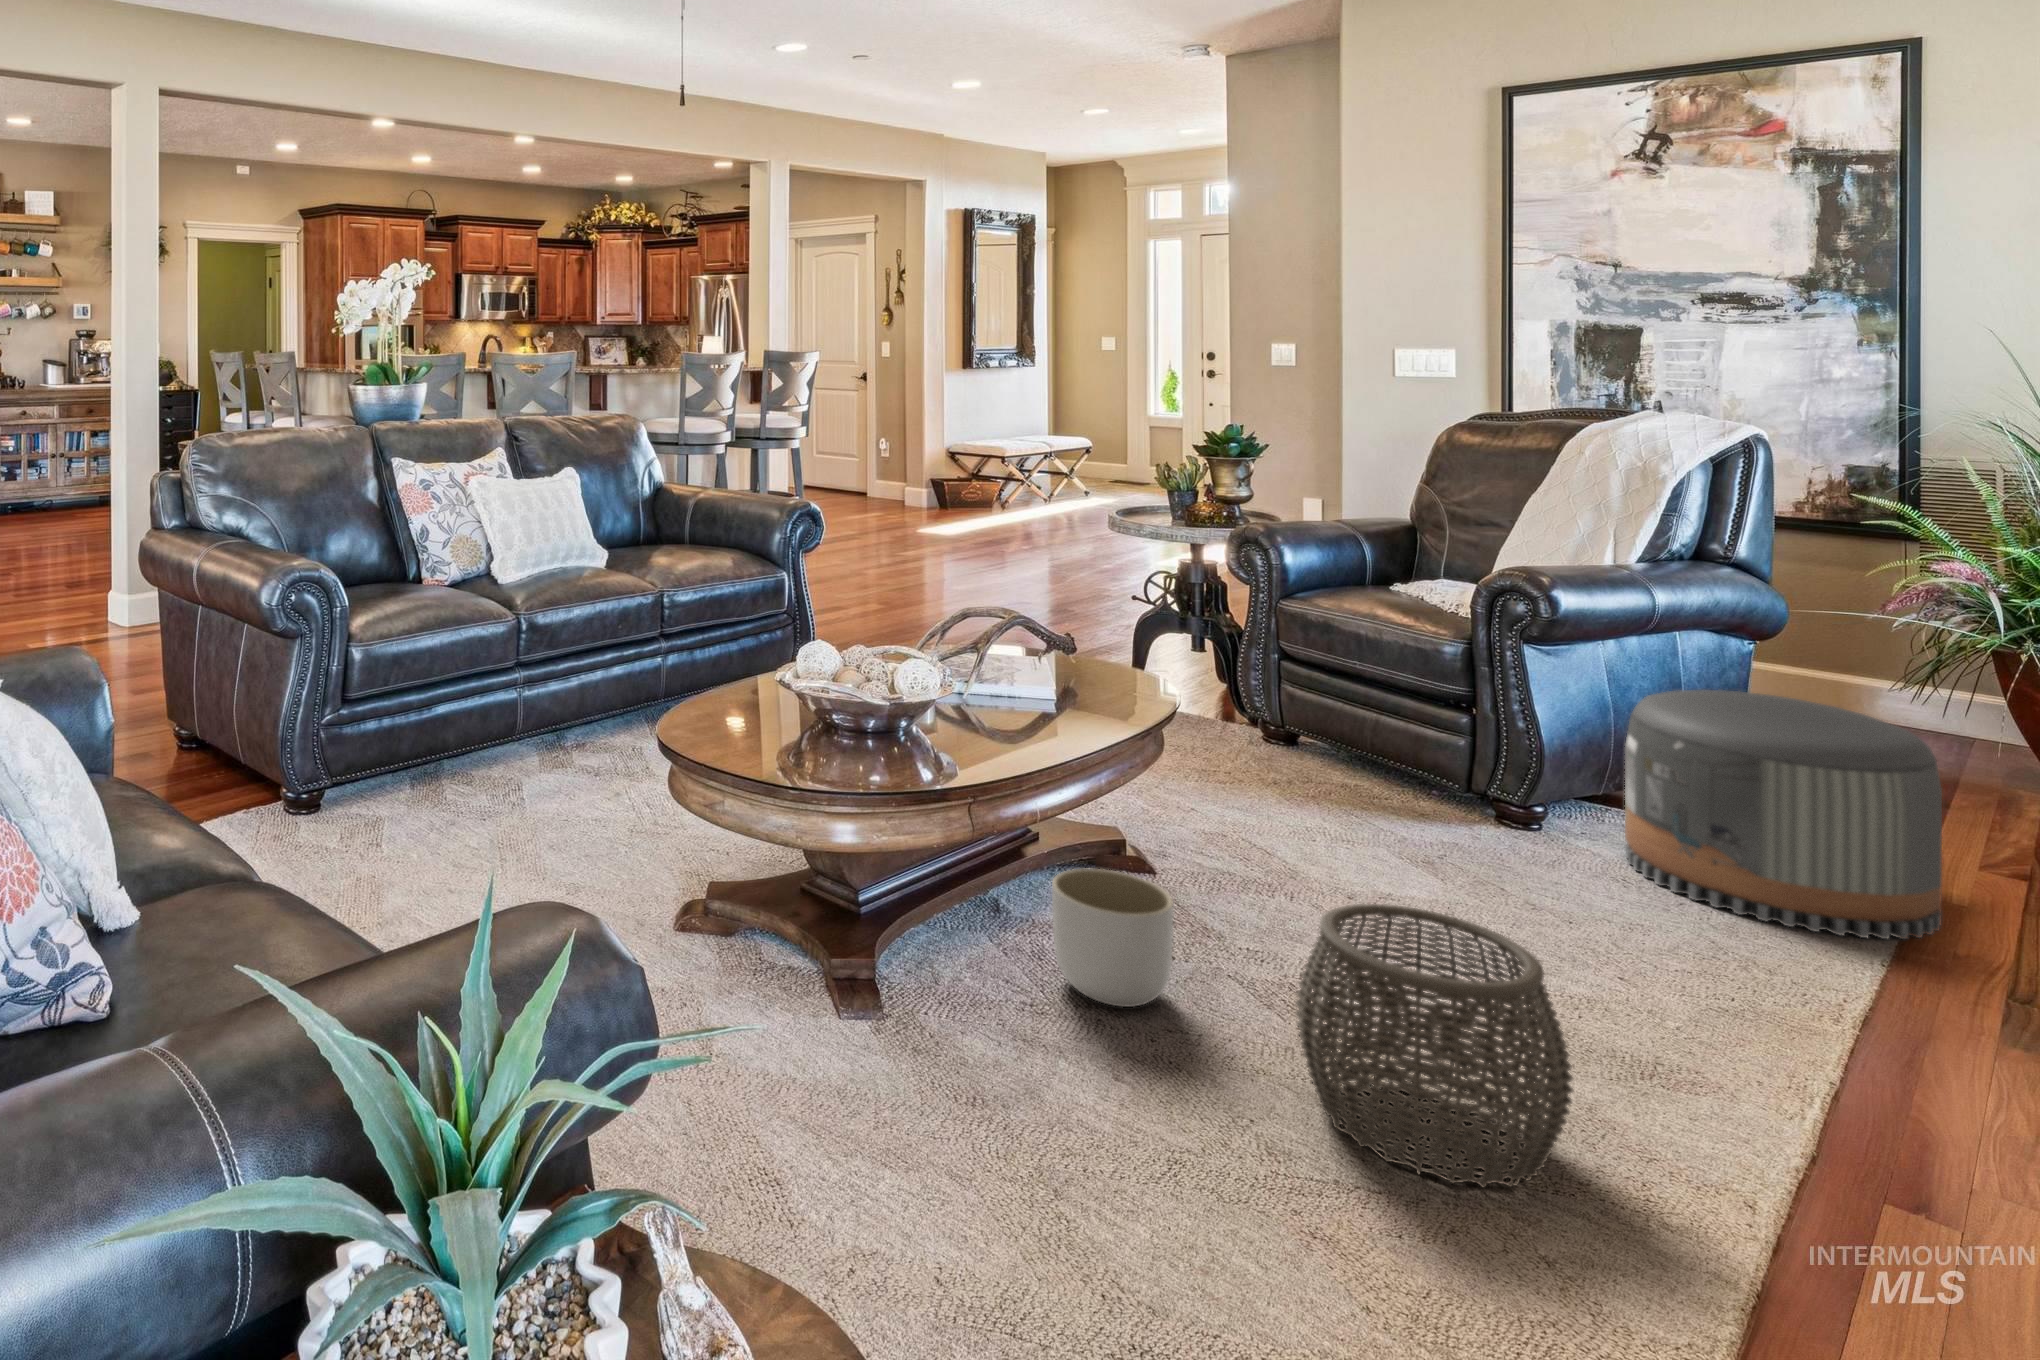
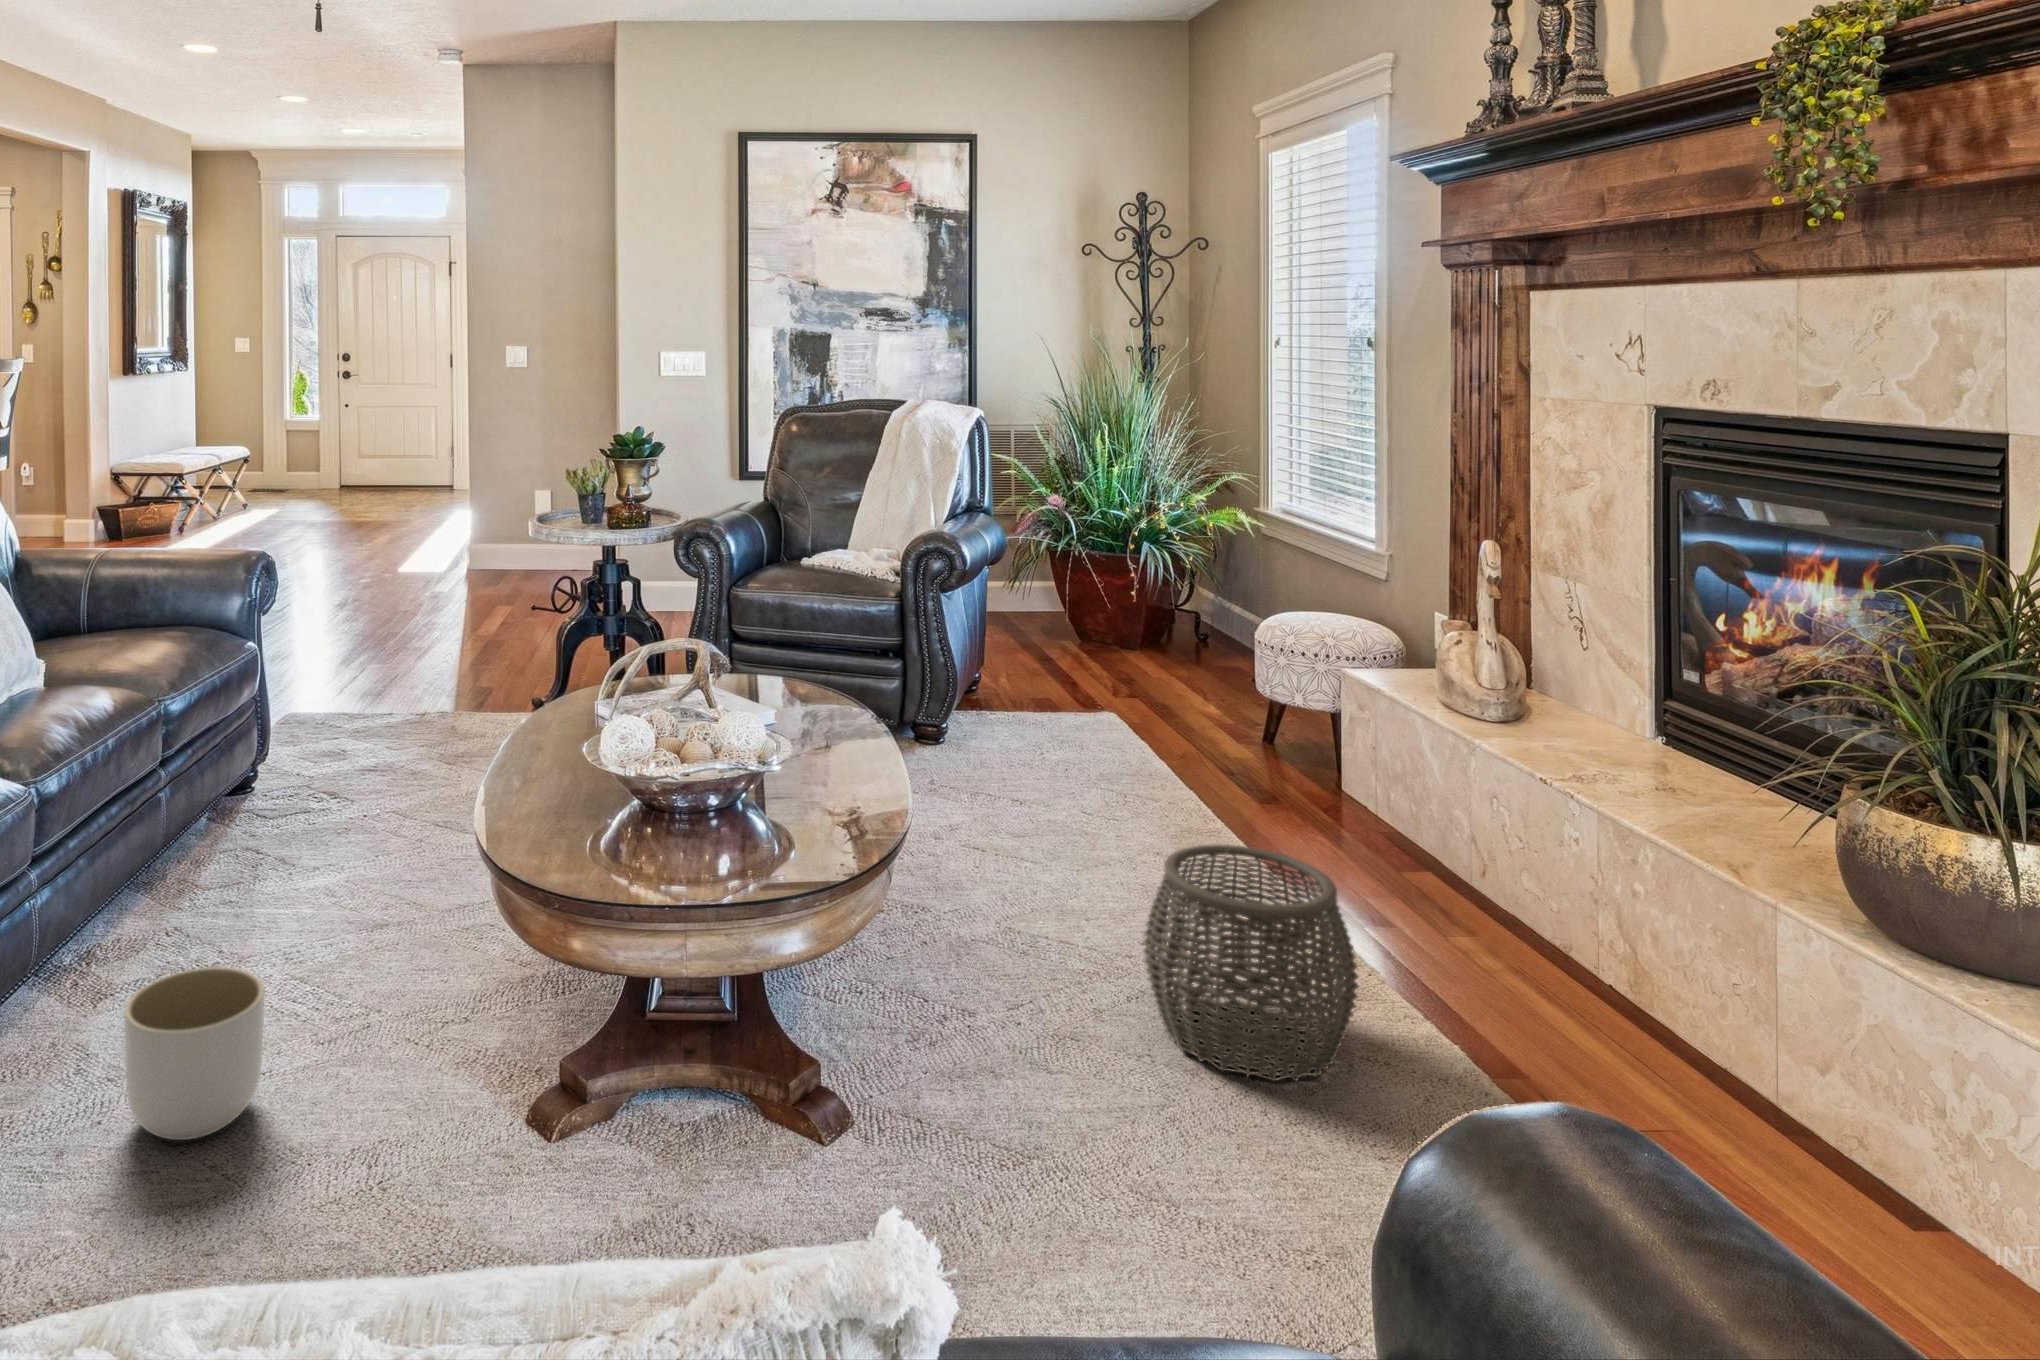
pouf: present [1625,690,1942,939] -> none [998,607,1172,776]
planter: present [1052,869,1174,1007] -> present [124,967,265,1140]

